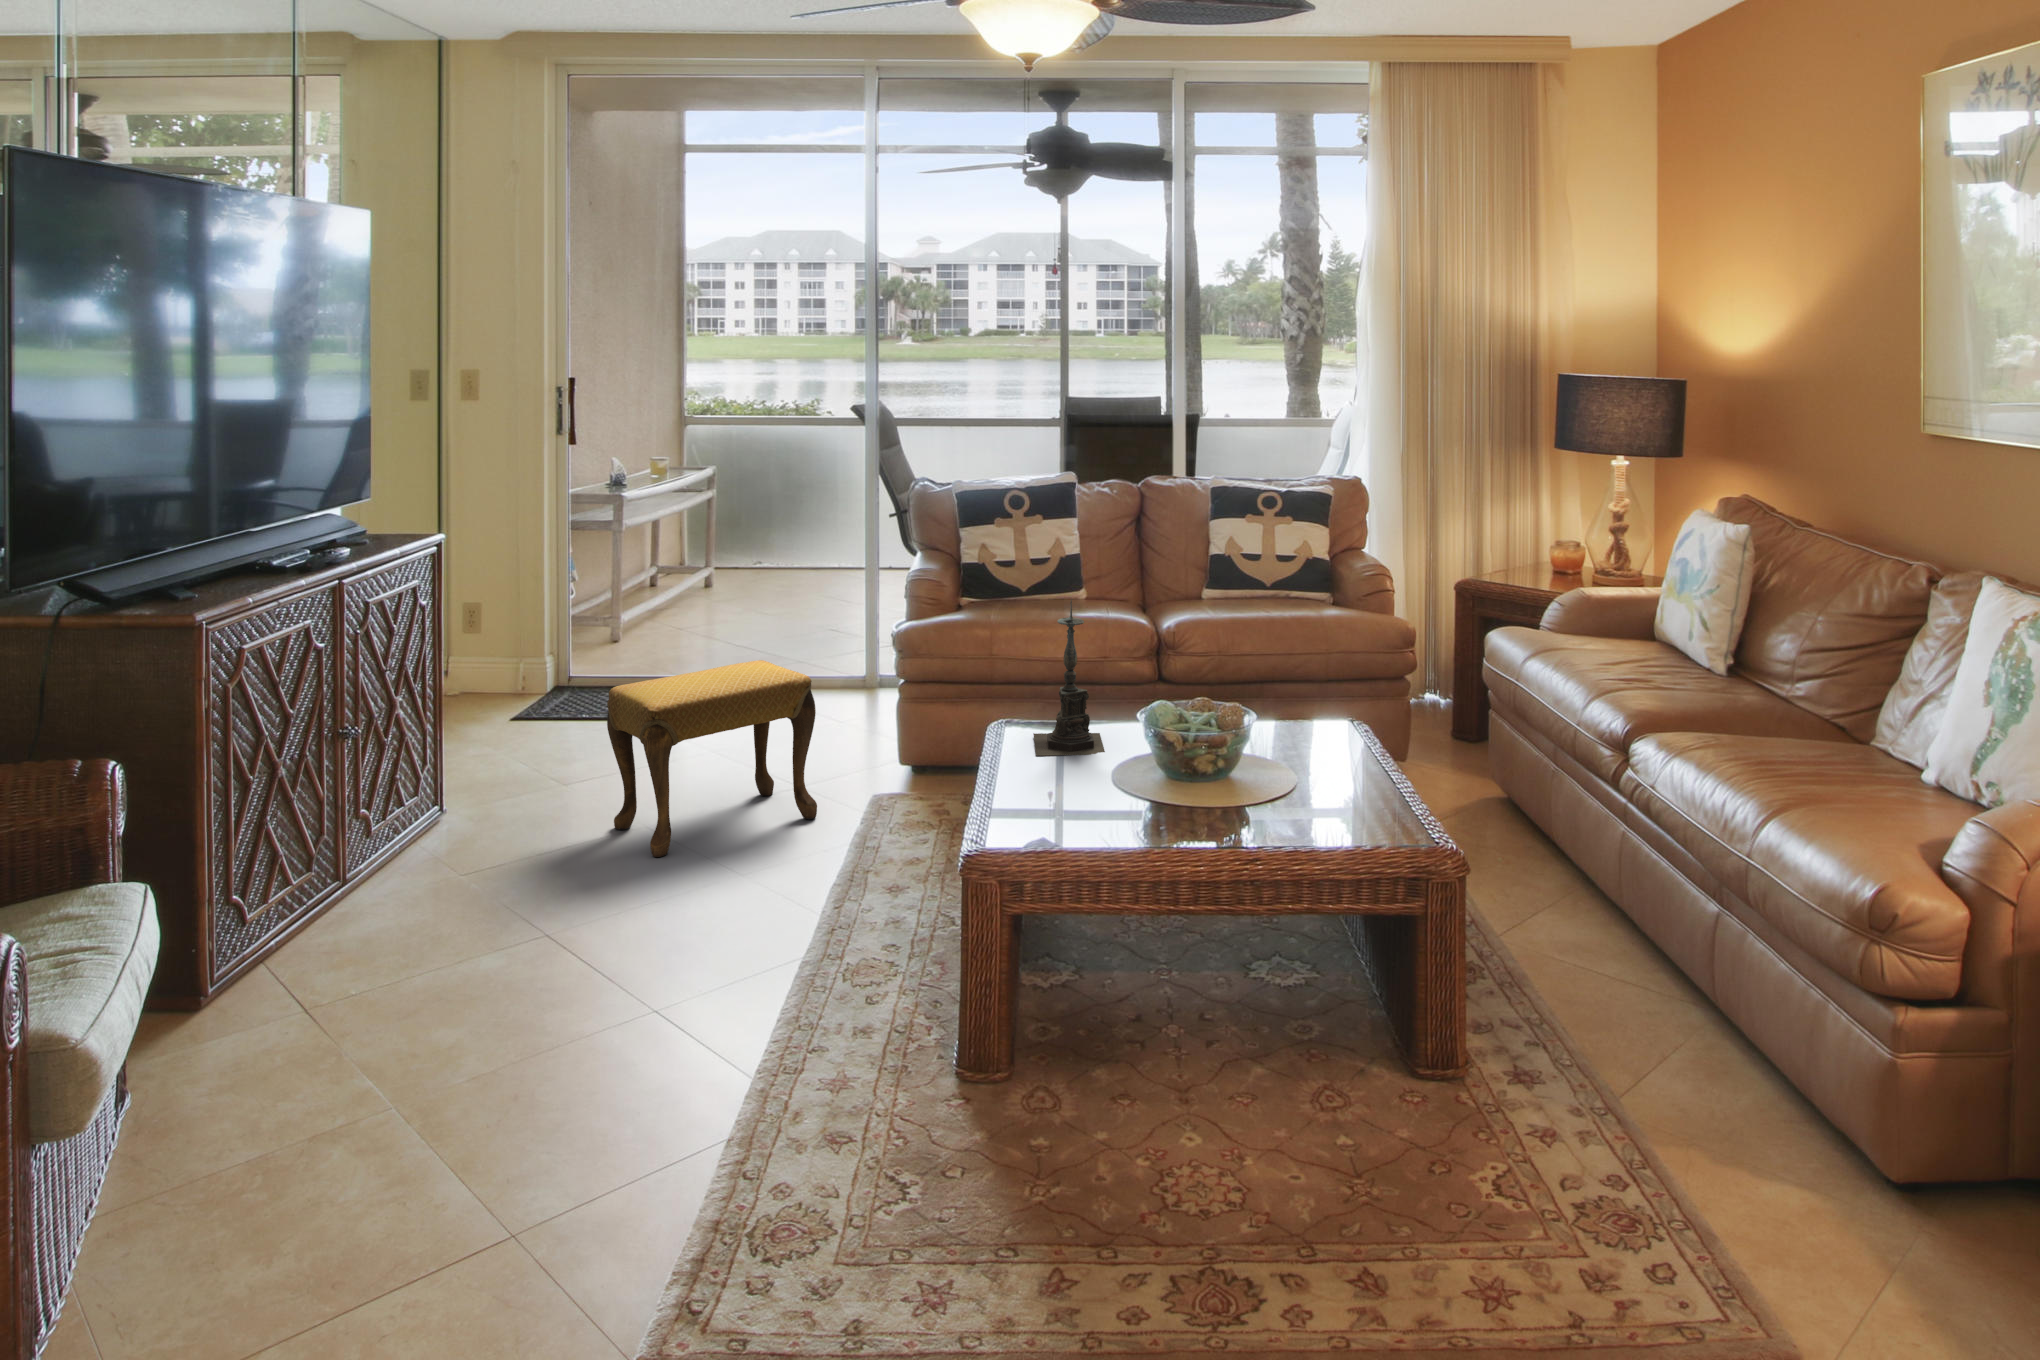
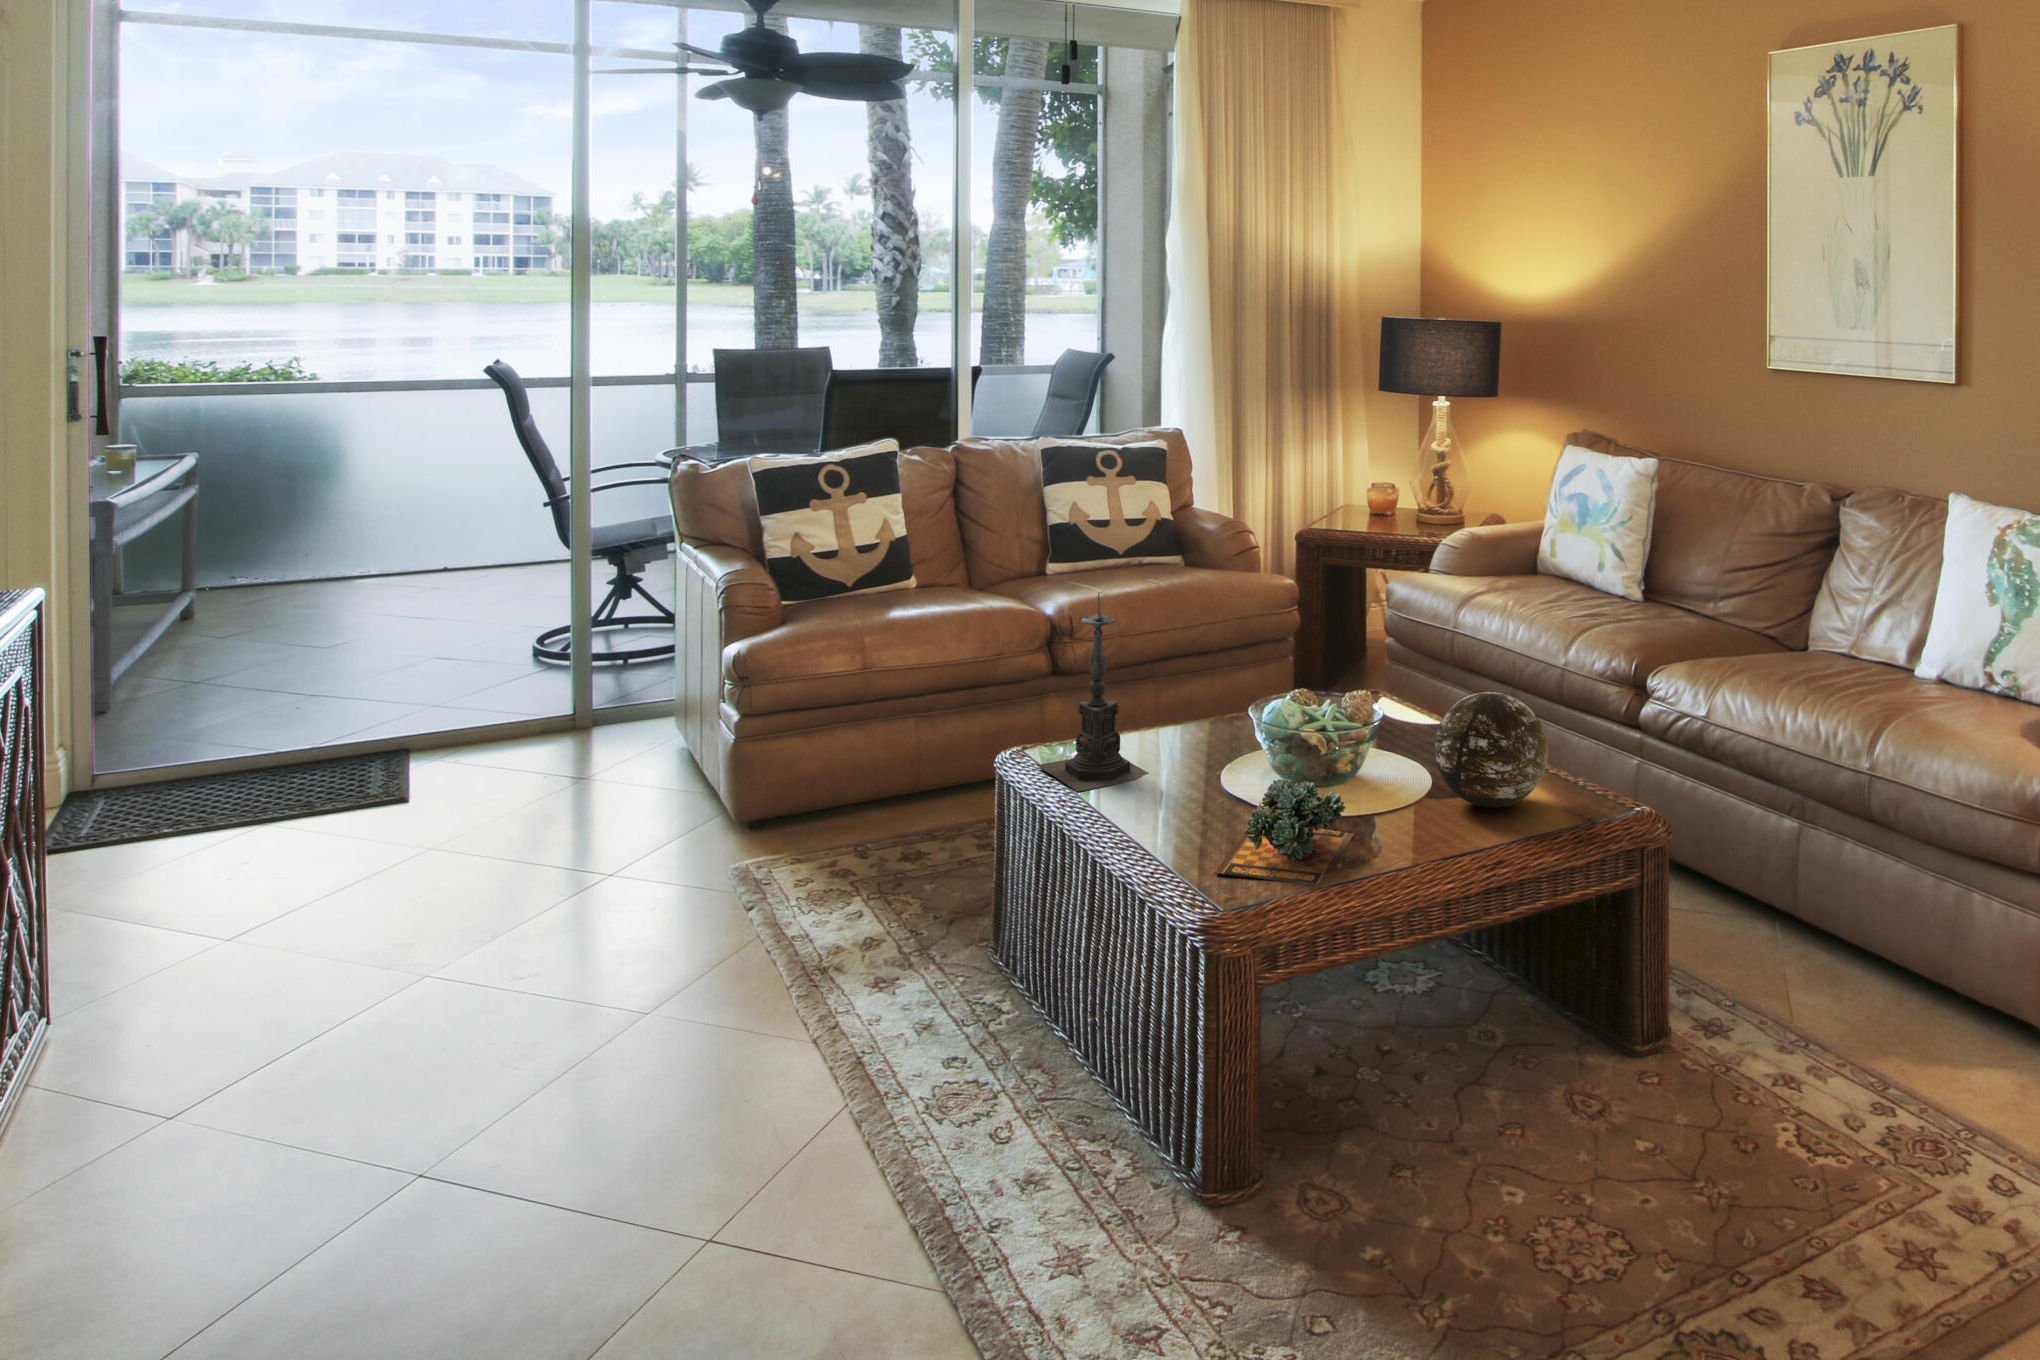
footstool: present [607,660,817,857] -> none [343,723,669,1033]
decorative orb: none [1276,714,1378,819] -> present [1435,692,1548,808]
succulent plant: none [1040,758,1184,847] -> present [1215,779,1354,884]

